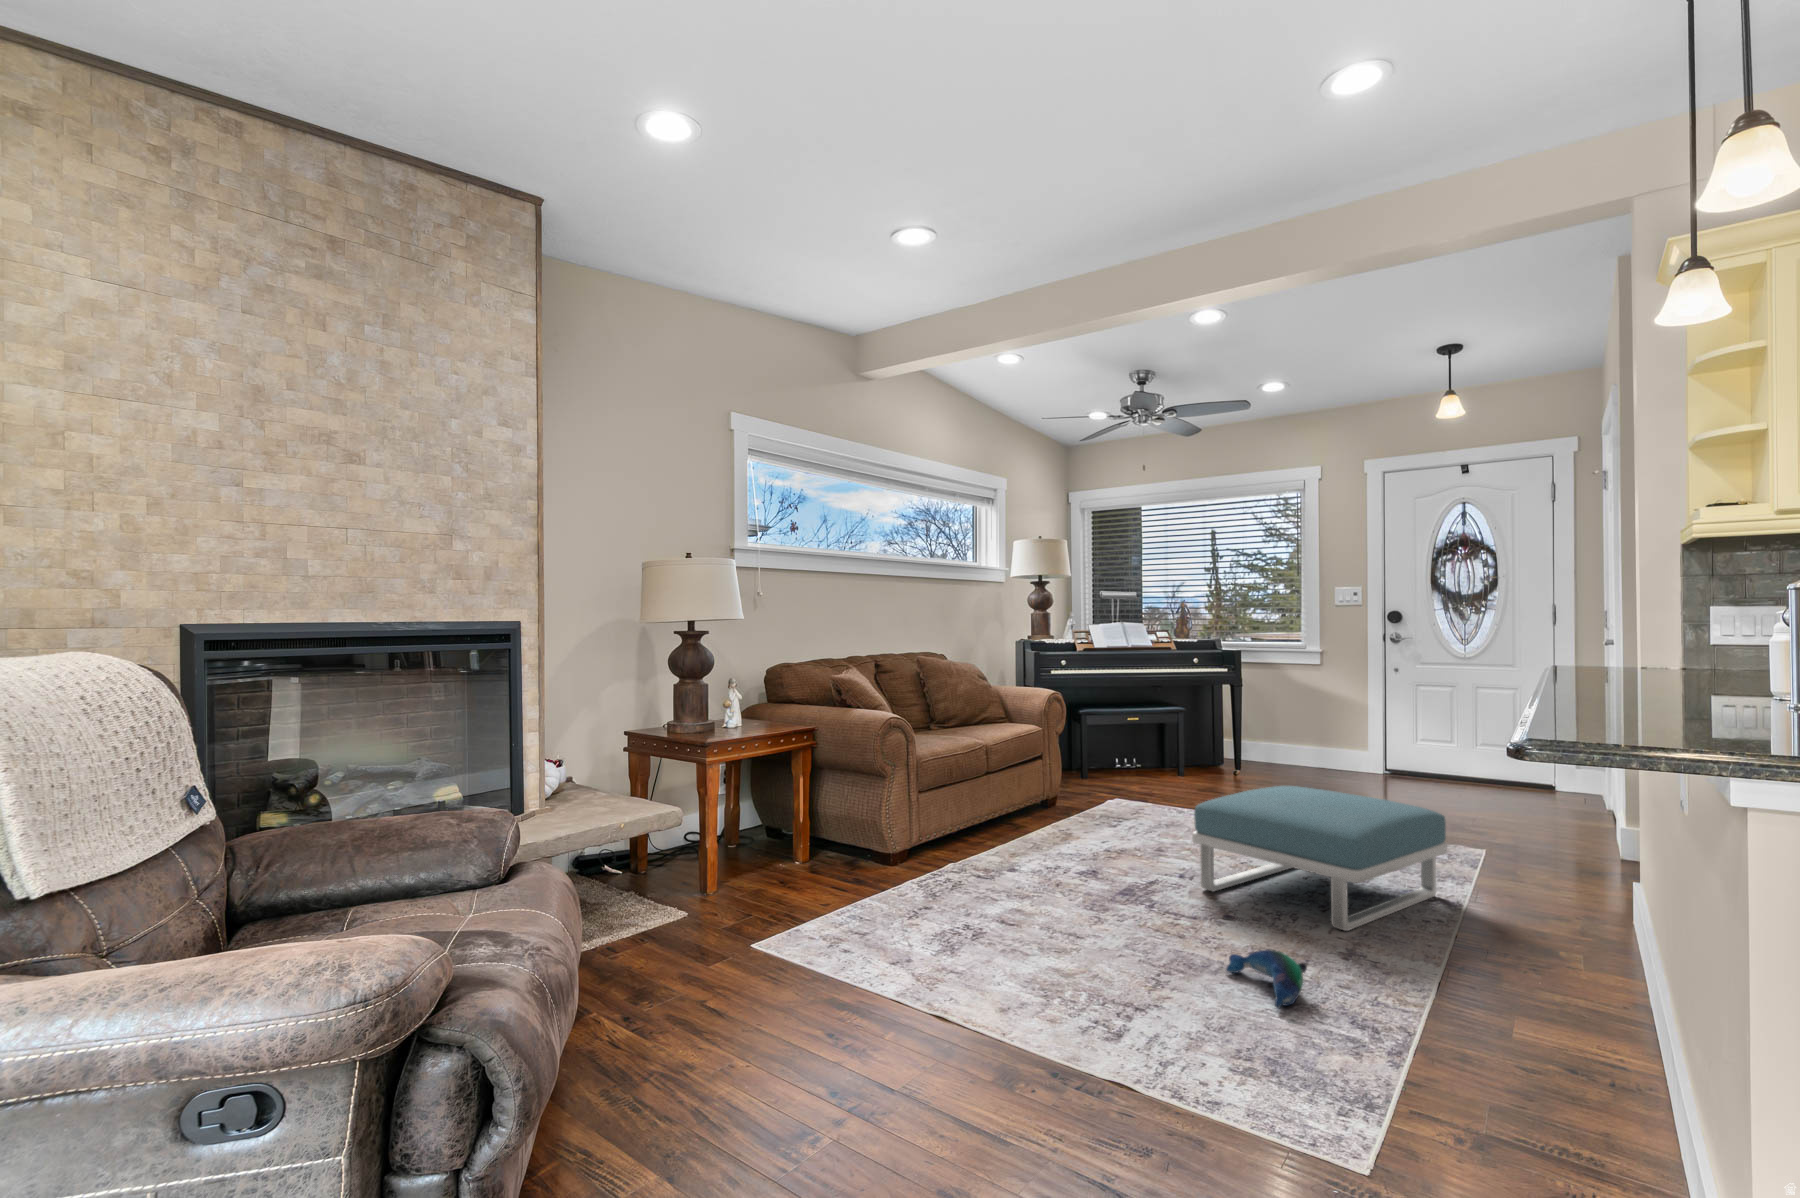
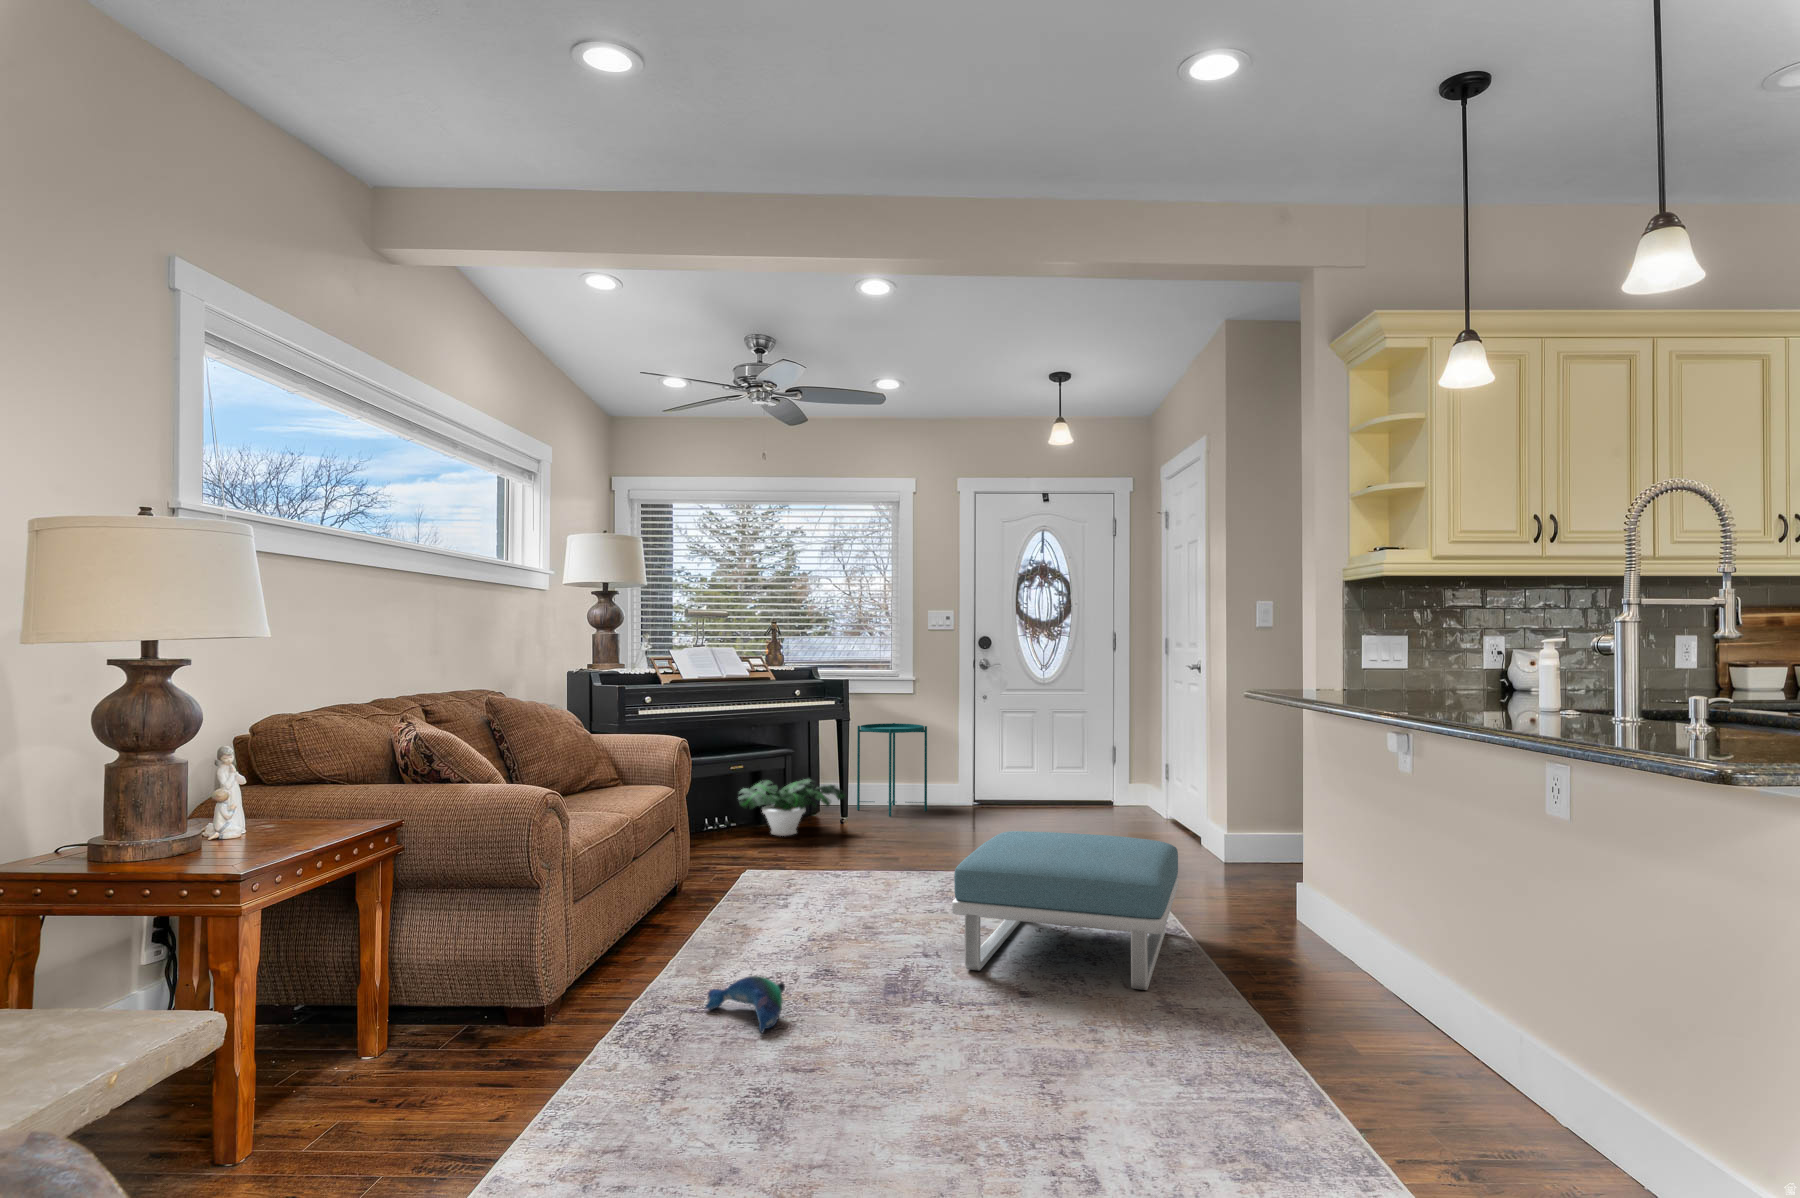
side table: none [1260,691,1328,774] -> present [857,723,927,816]
potted plant: none [1129,732,1229,779] -> present [738,779,846,836]
plush toy: present [1226,949,1307,1009] -> present [706,976,785,1033]

